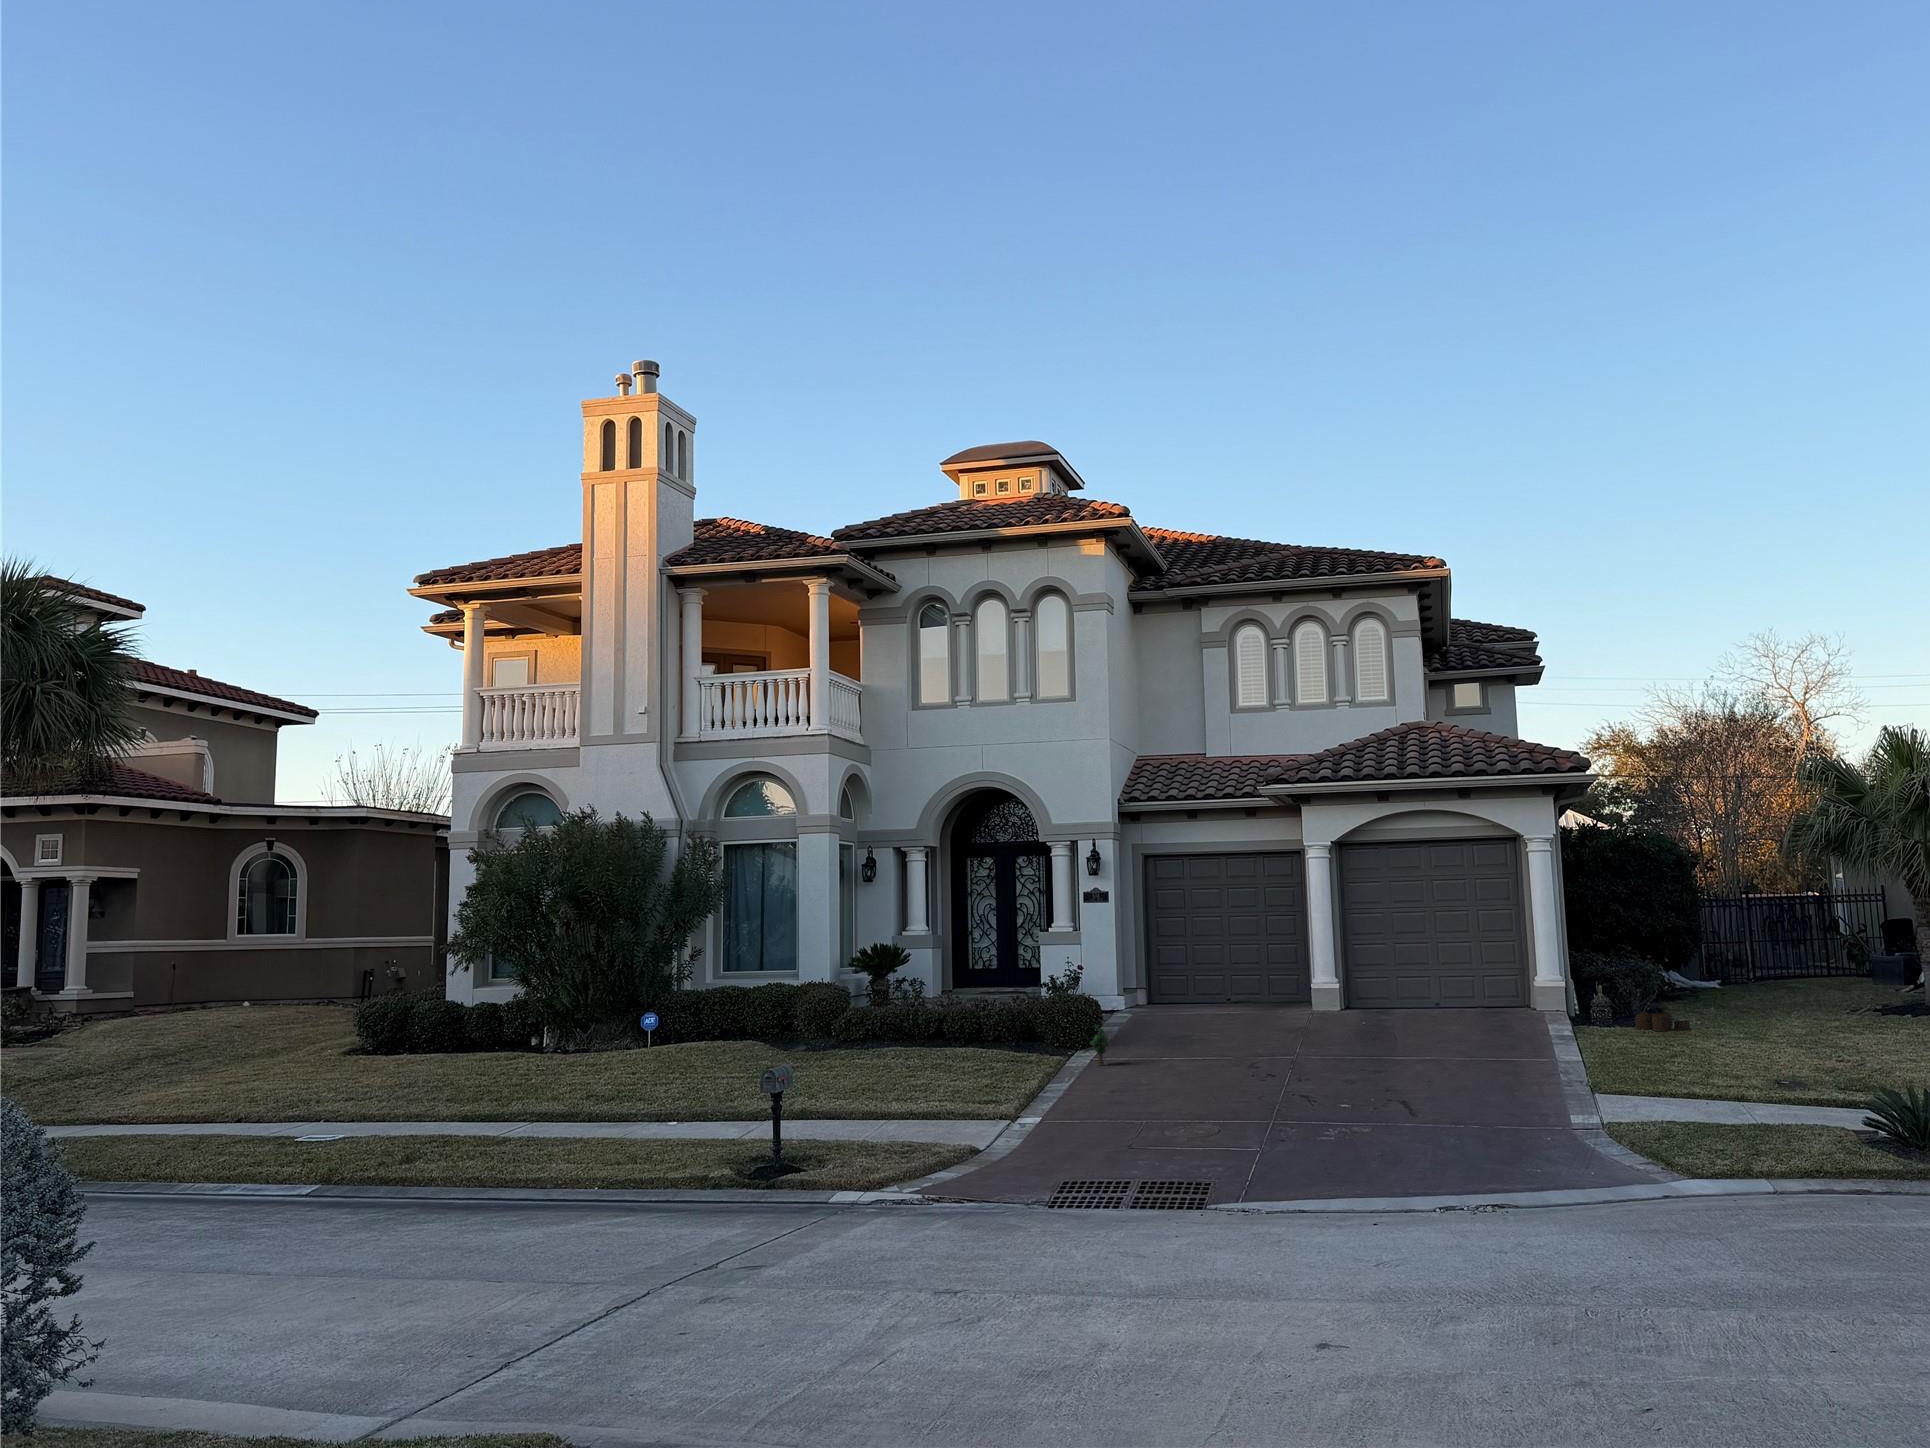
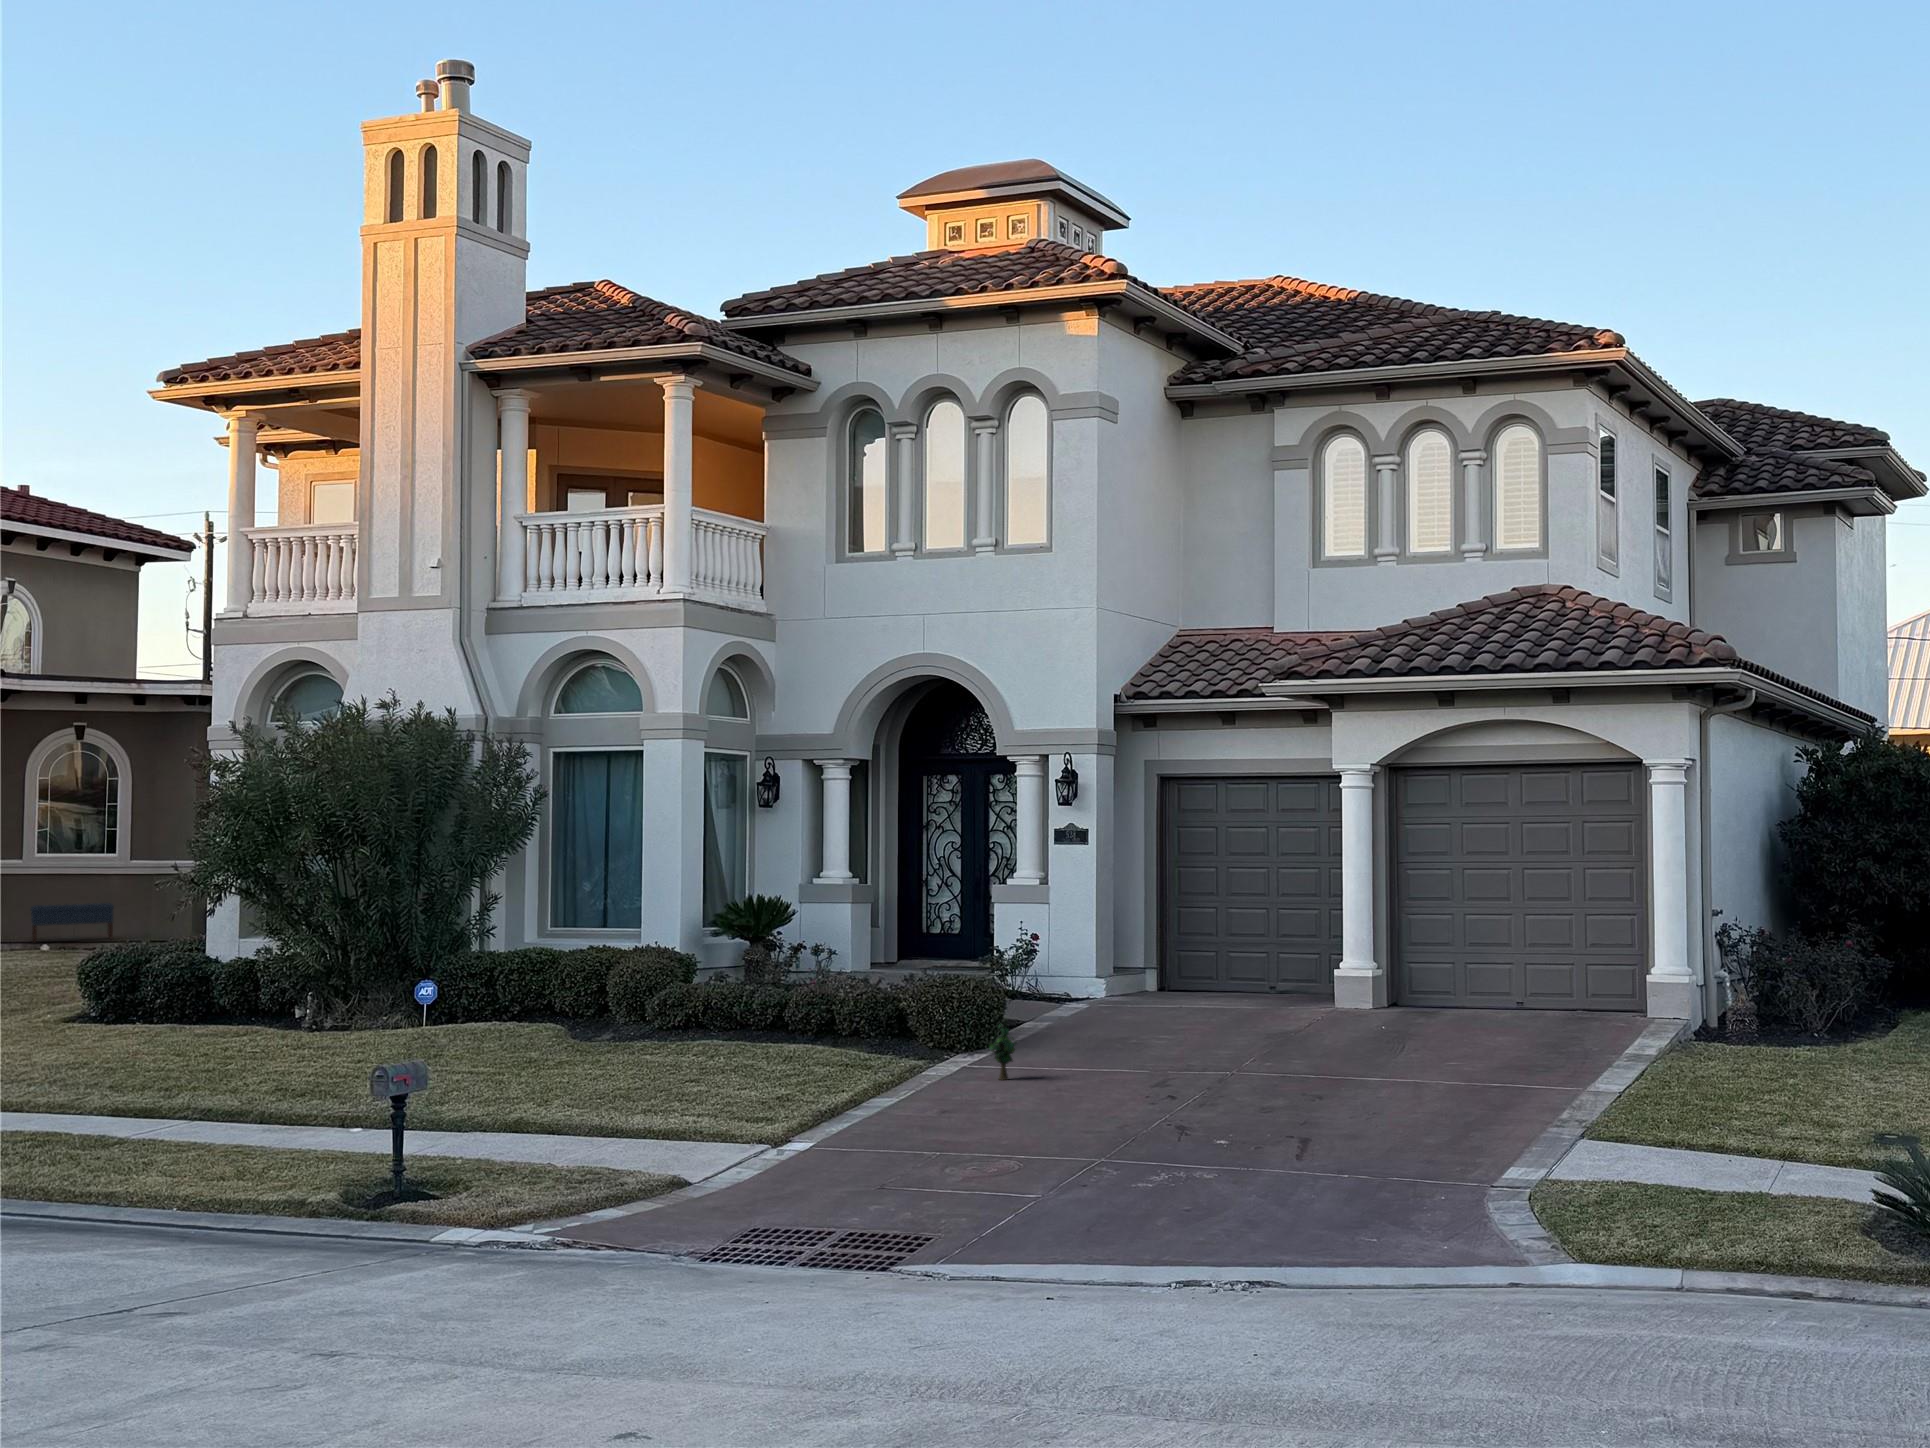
bench: none [268,965,331,995] -> present [31,903,114,943]
woven basket: present [1635,1011,1690,1031] -> none [1840,1027,1916,1058]

